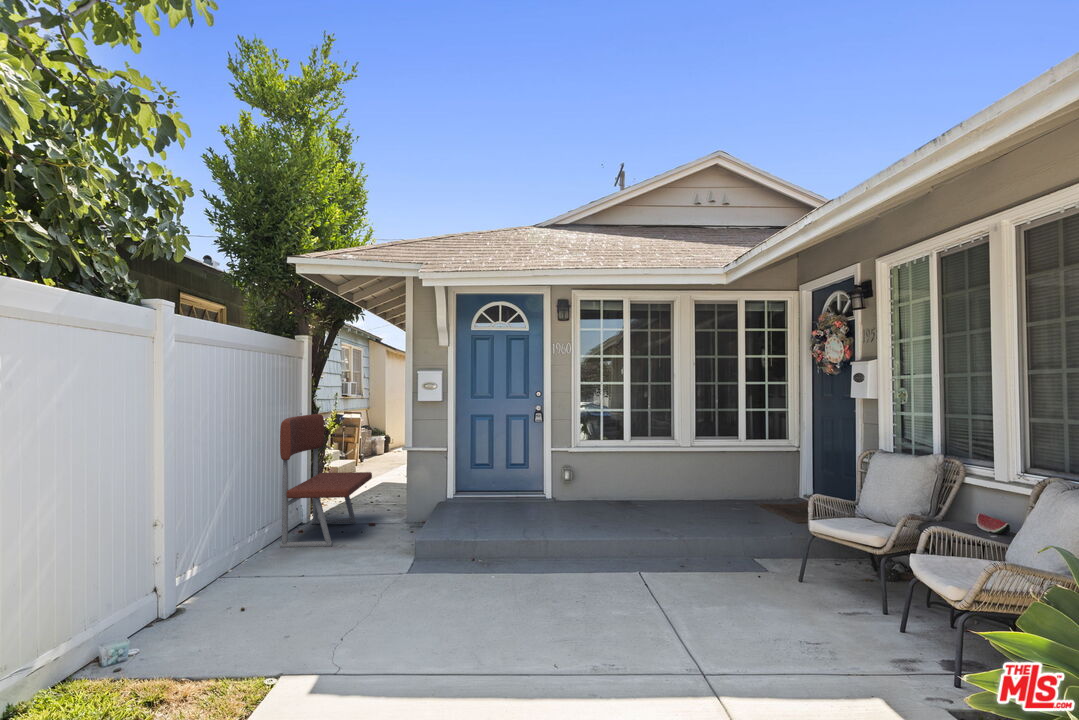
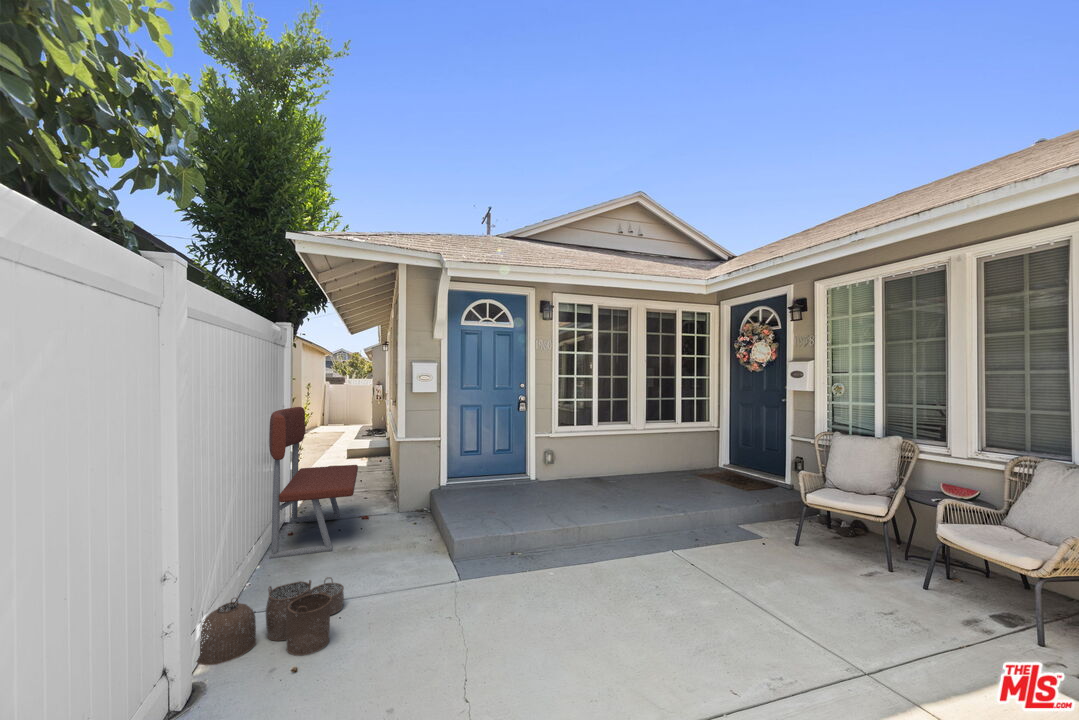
woven basket: none [199,553,314,605] -> present [196,577,344,665]

